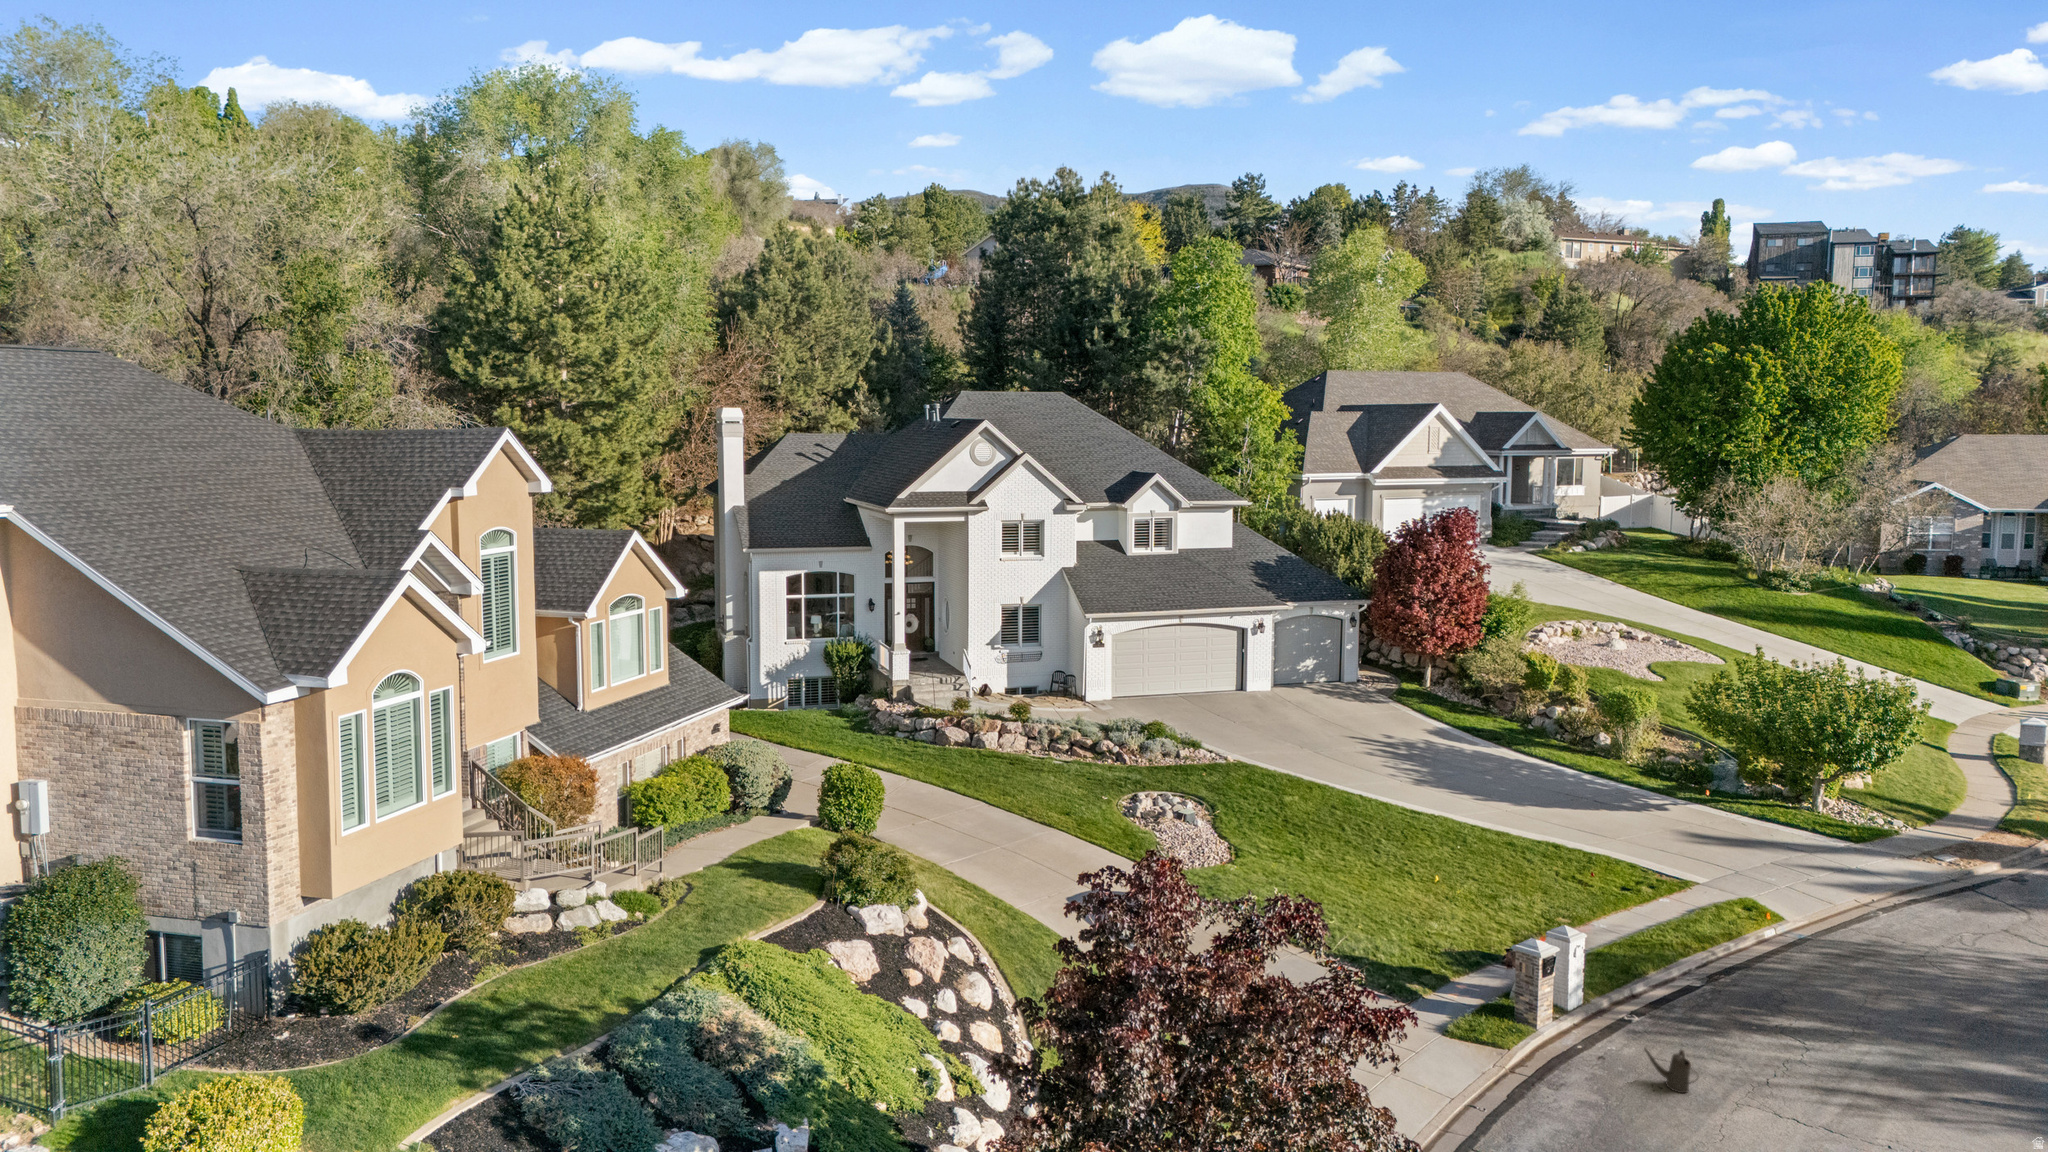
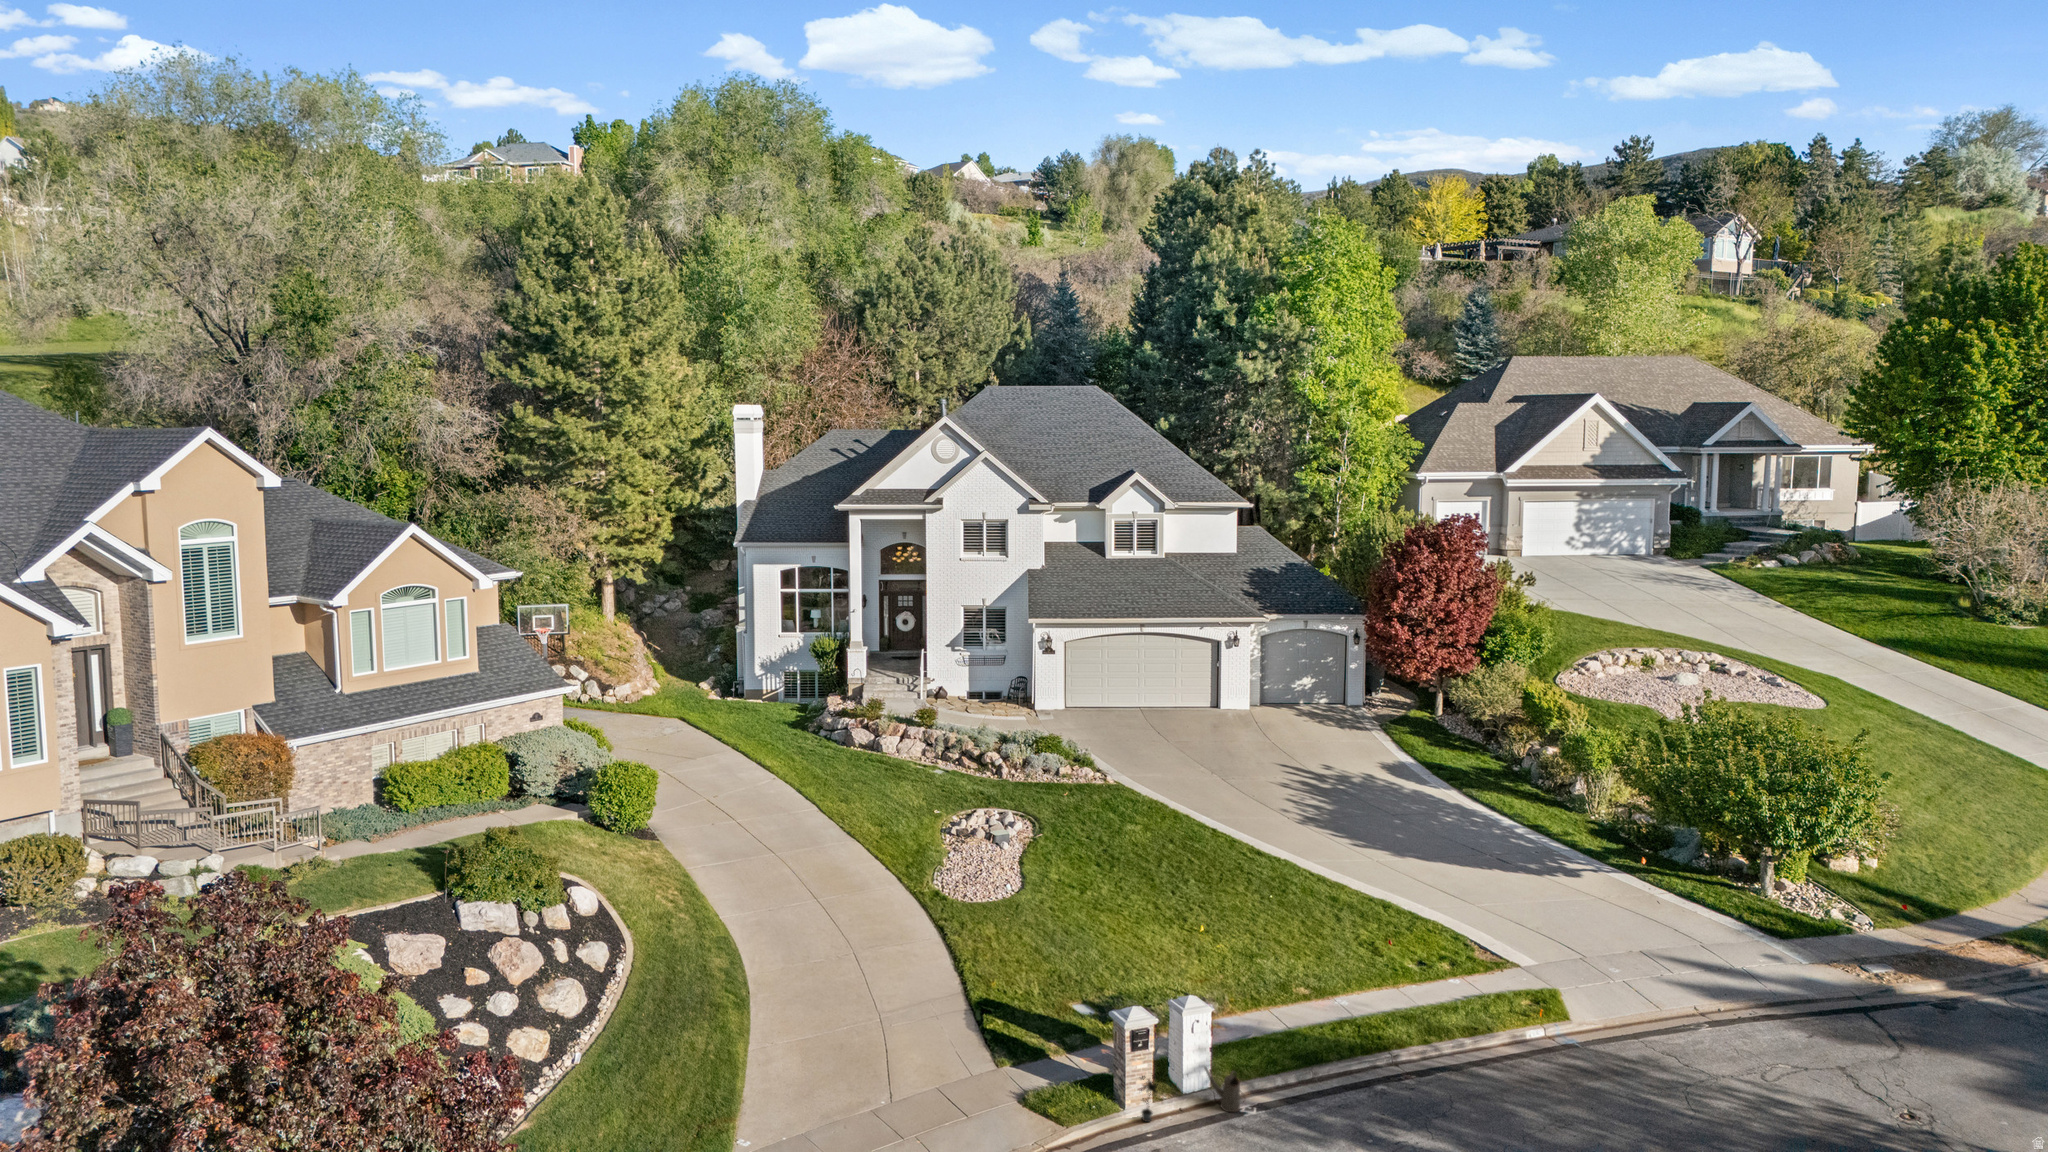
potted plant: none [1612,1065,1652,1118] -> present [1140,1075,1161,1122]

